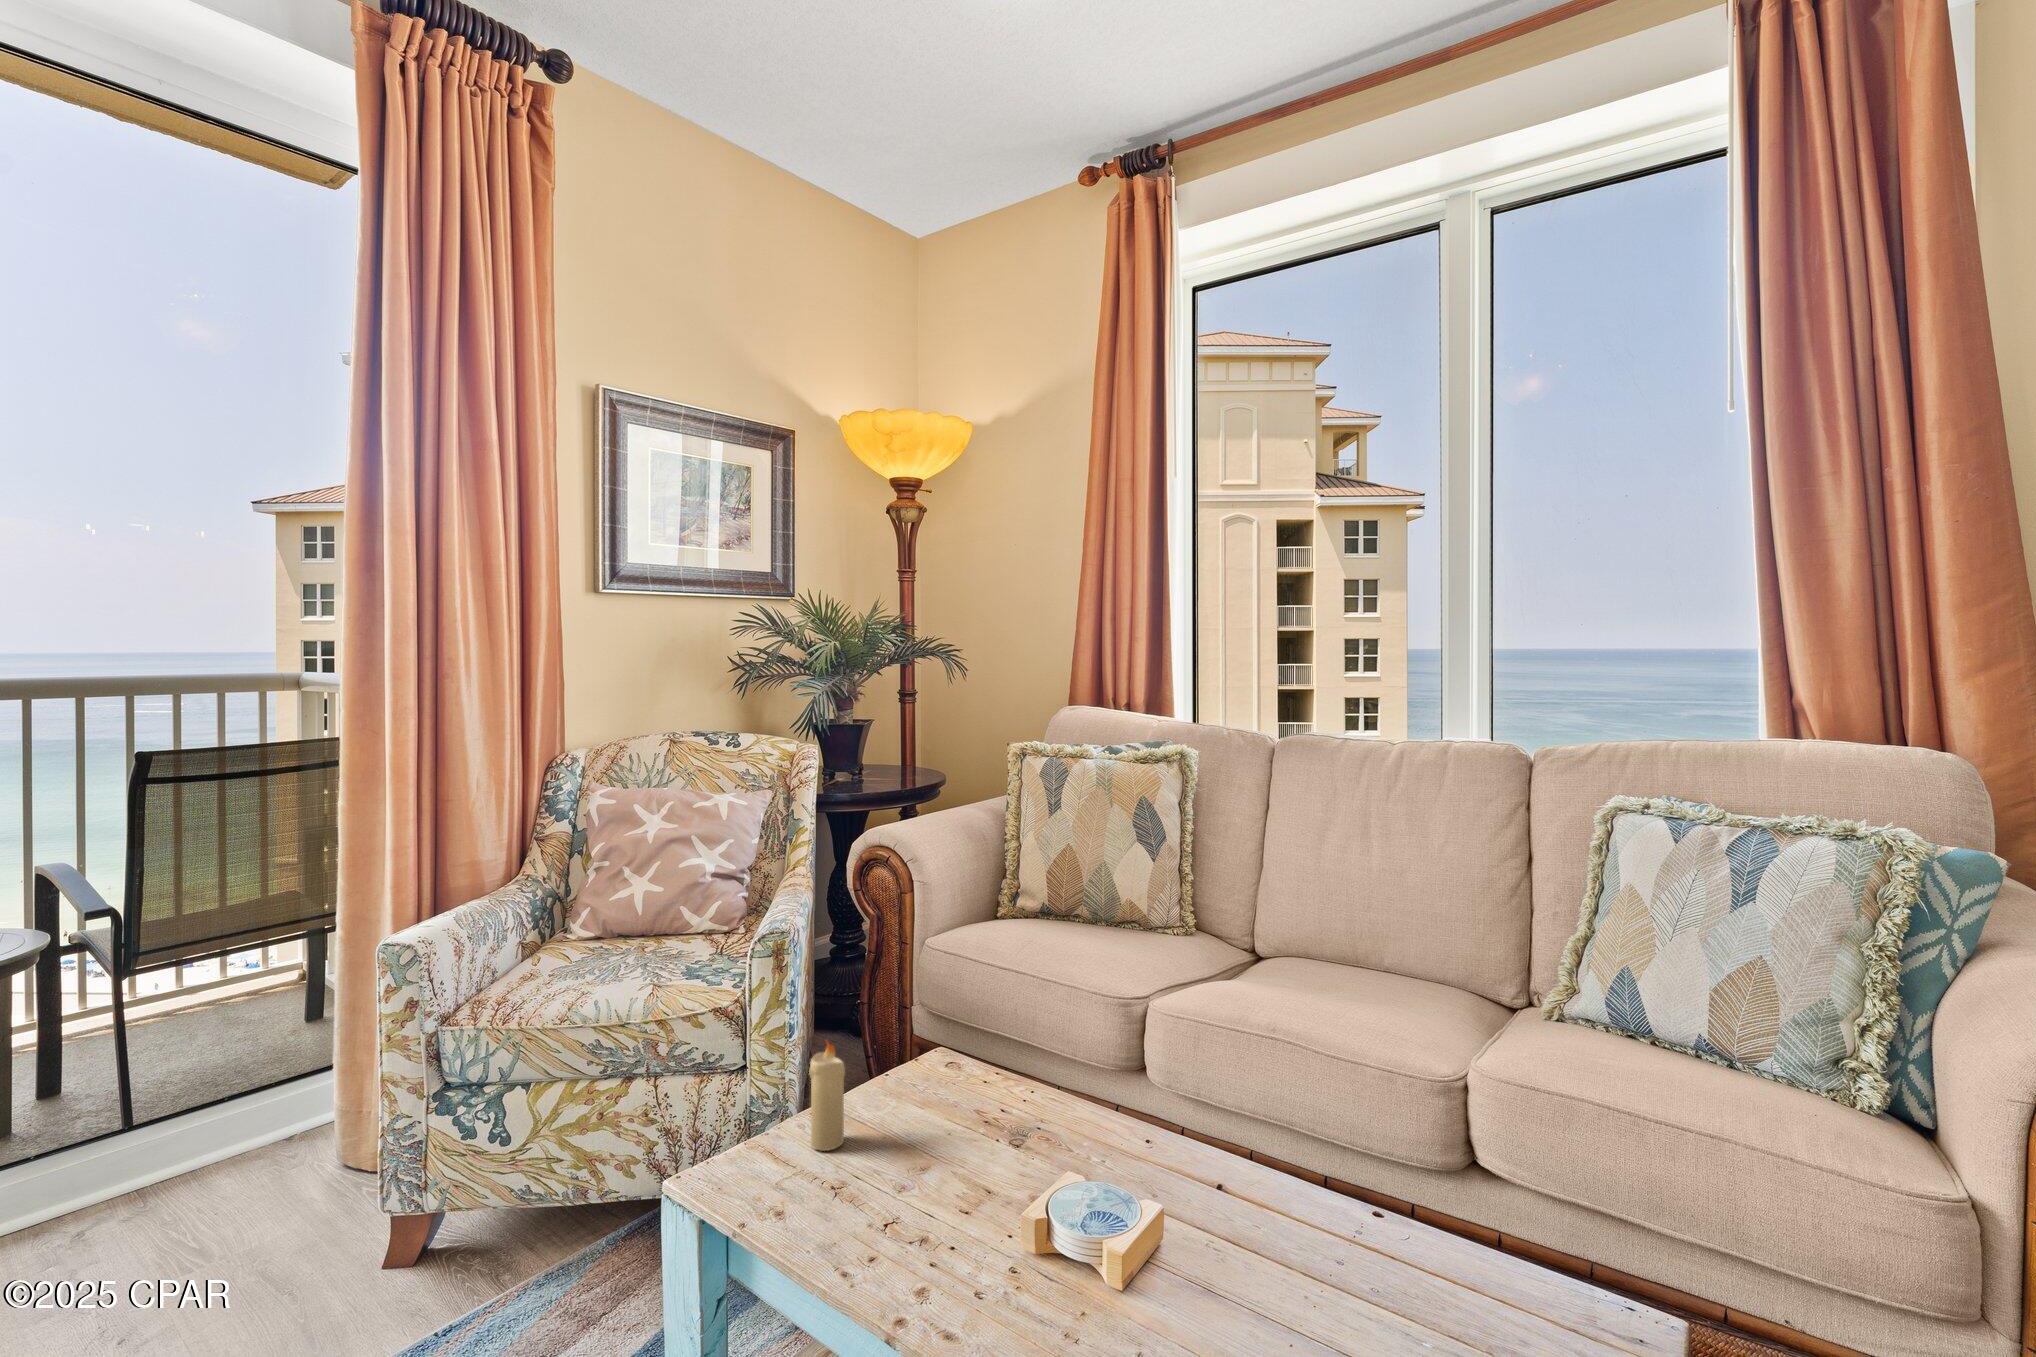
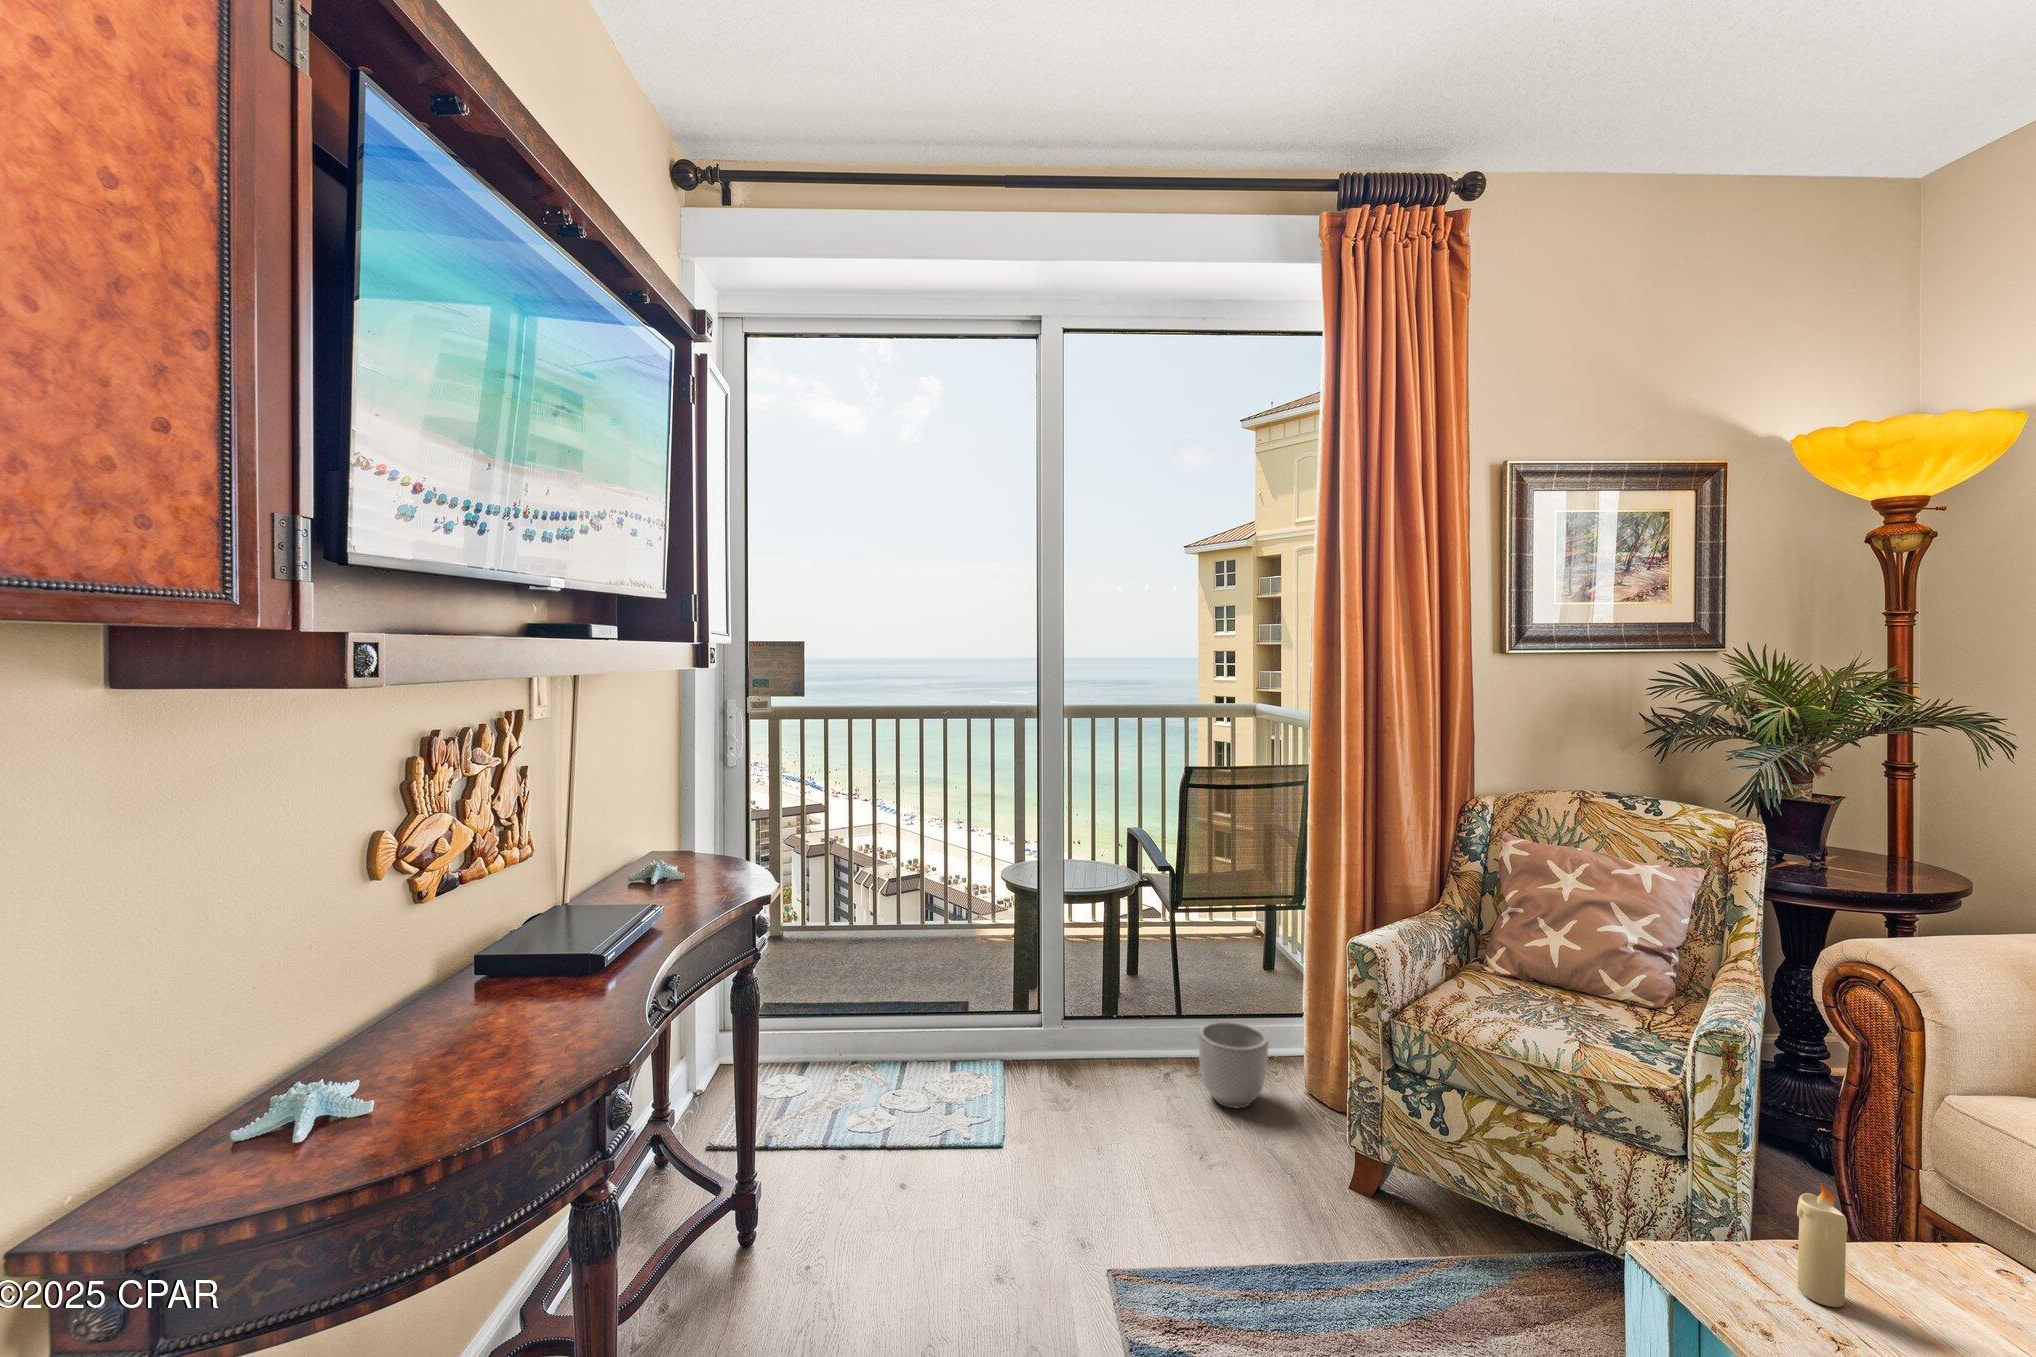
planter: none [146,1101,275,1233] -> present [1198,1021,1268,1108]

